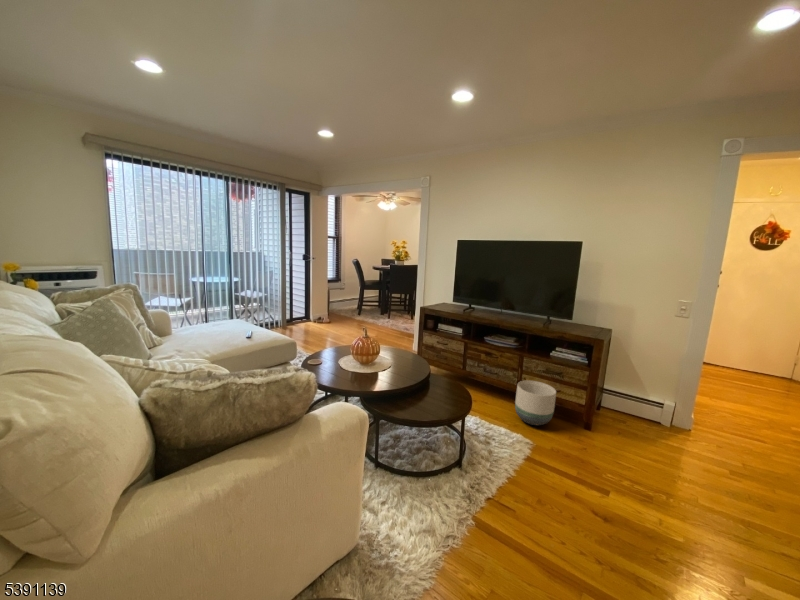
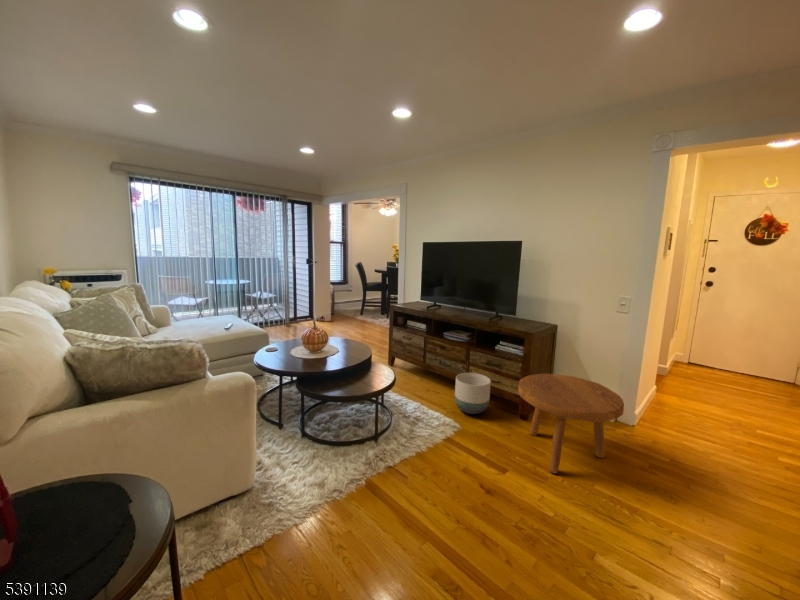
footstool: none [602,381,731,492] -> present [518,374,624,473]

